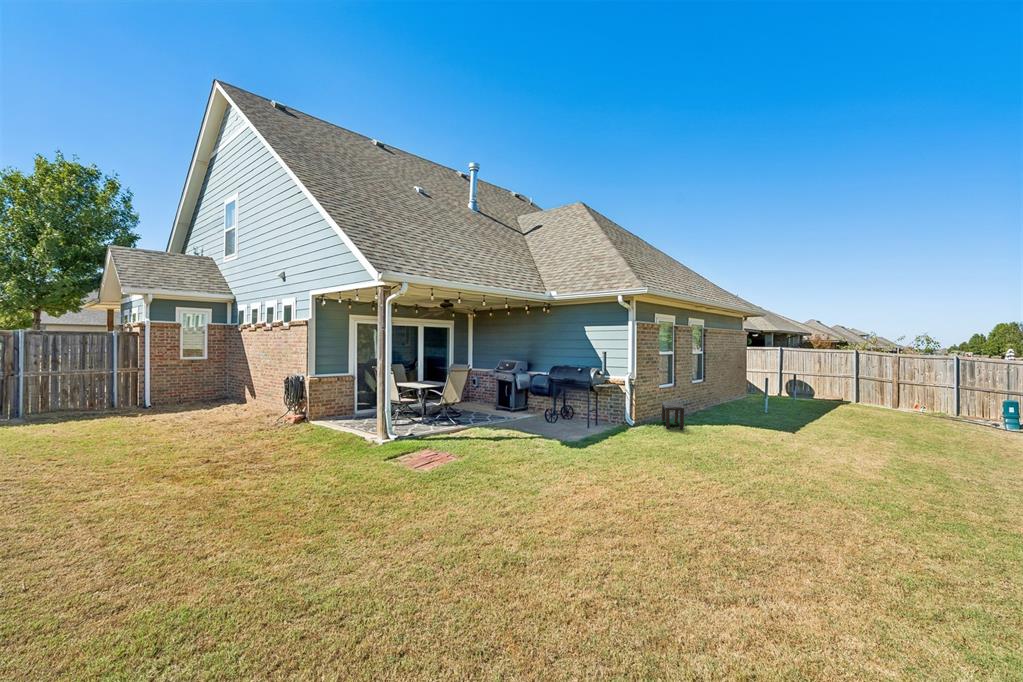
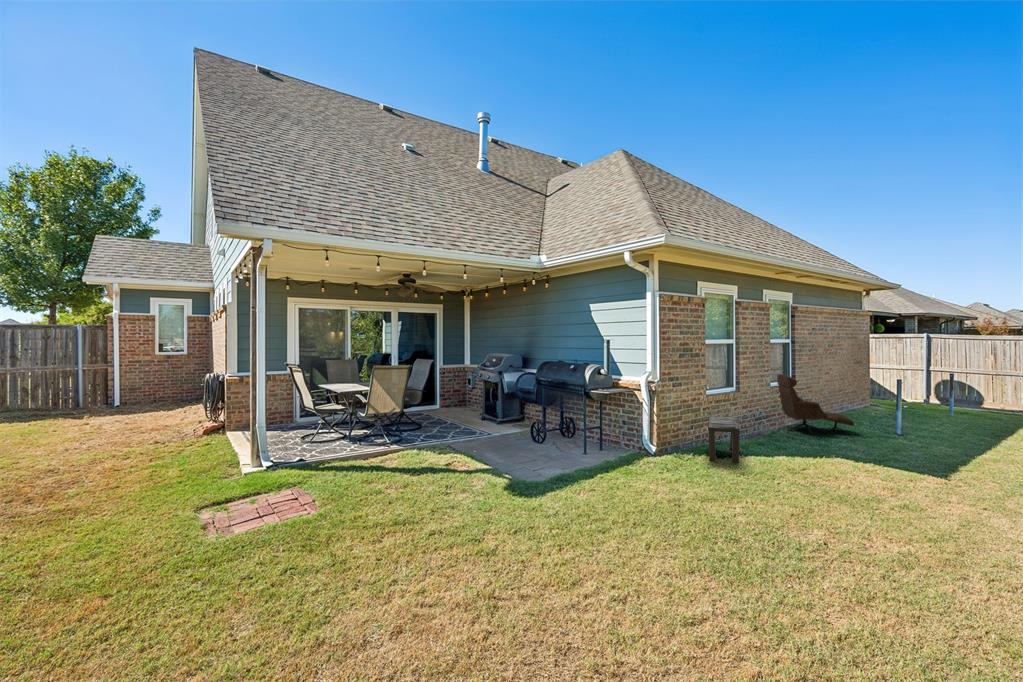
lounge chair: none [696,375,742,414] -> present [777,374,854,435]

